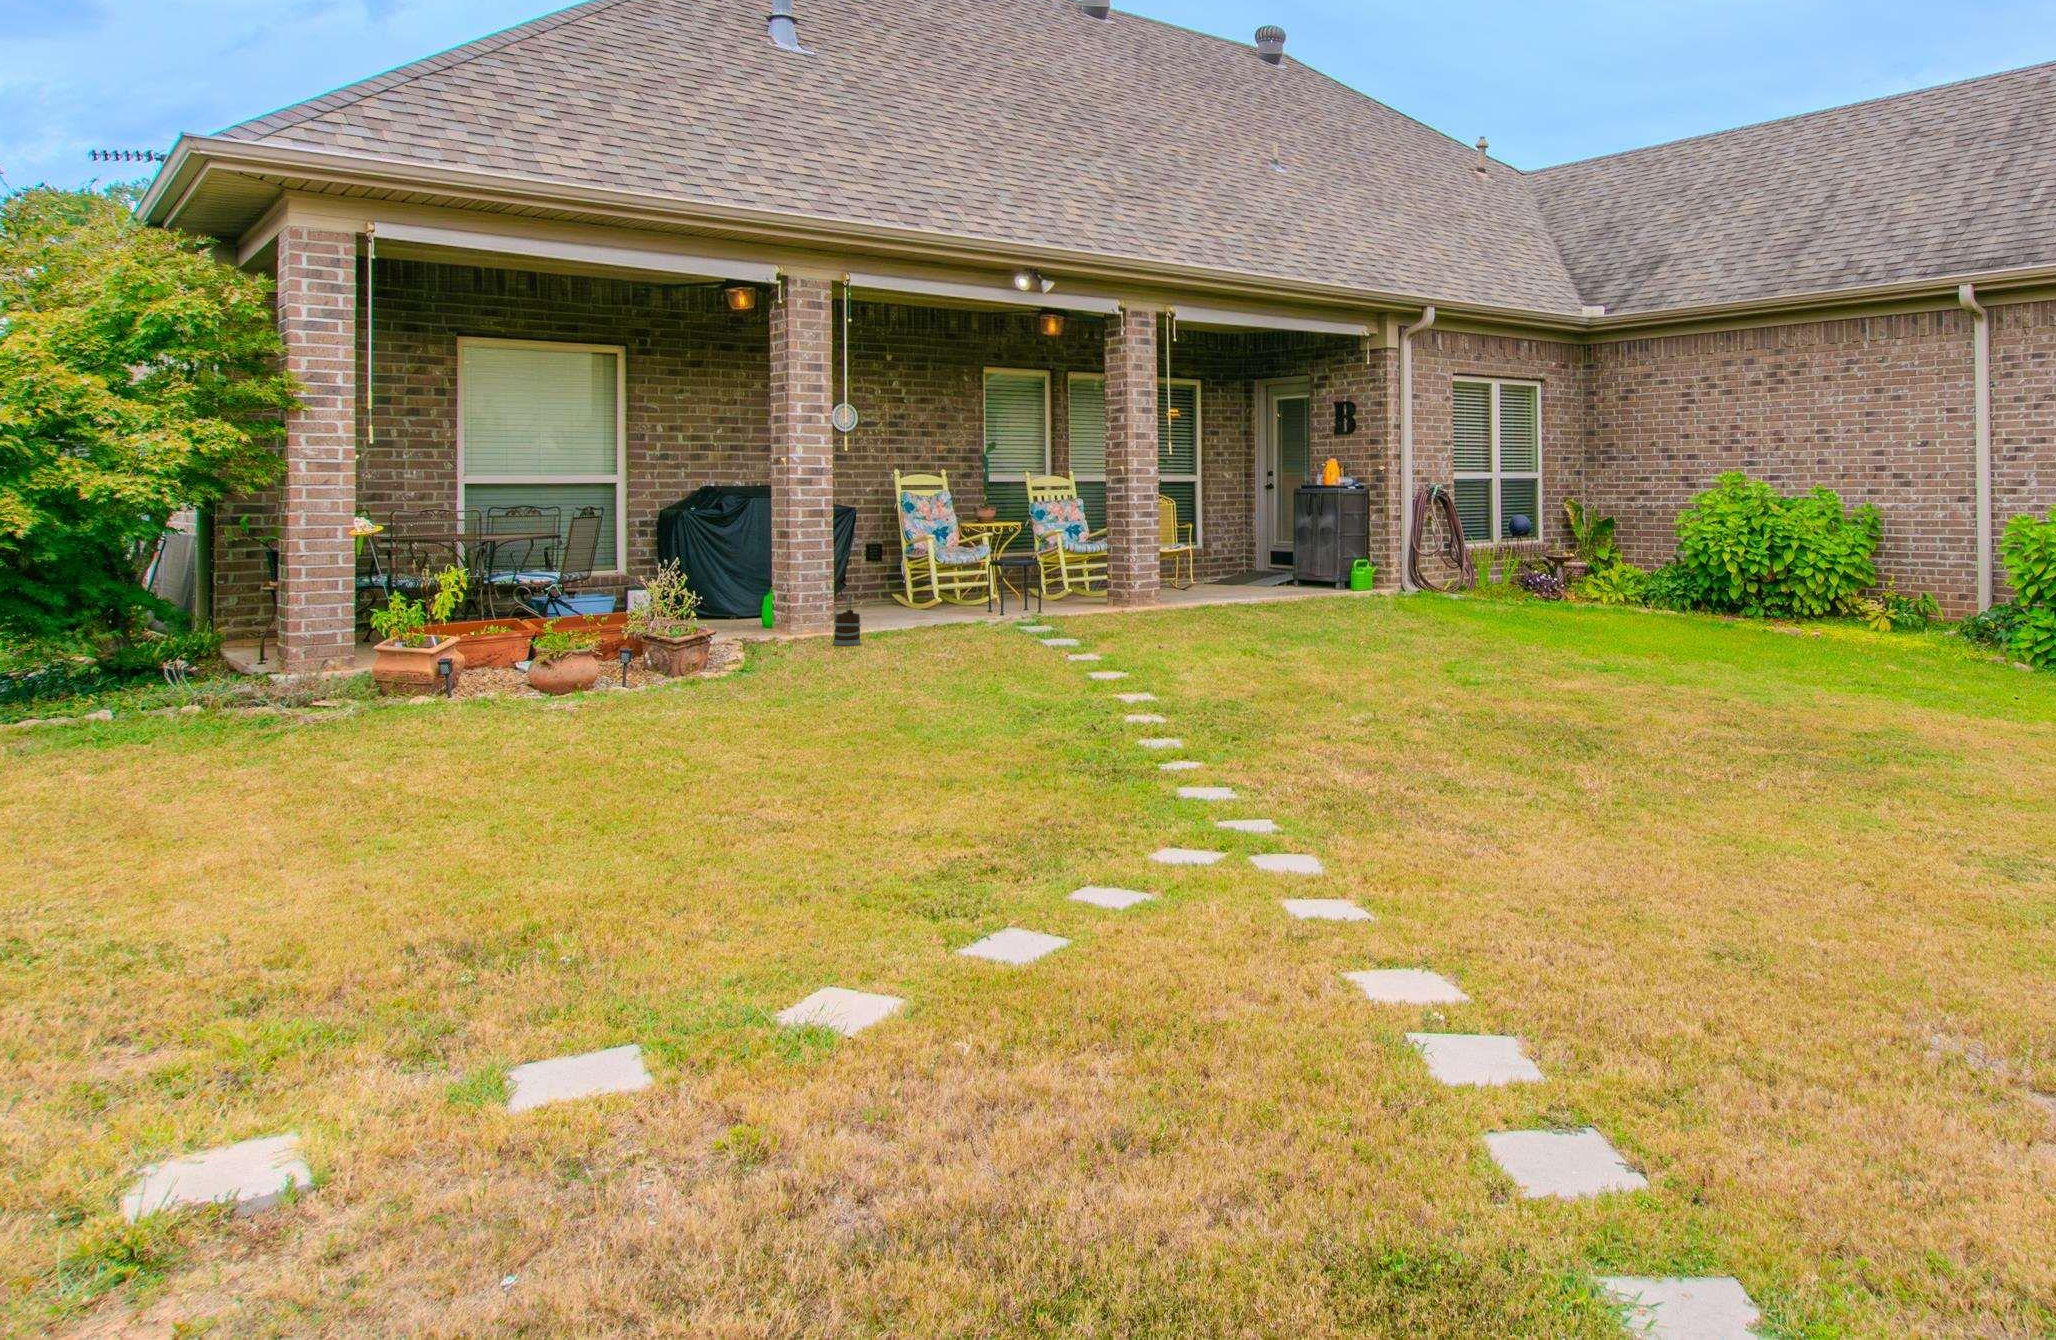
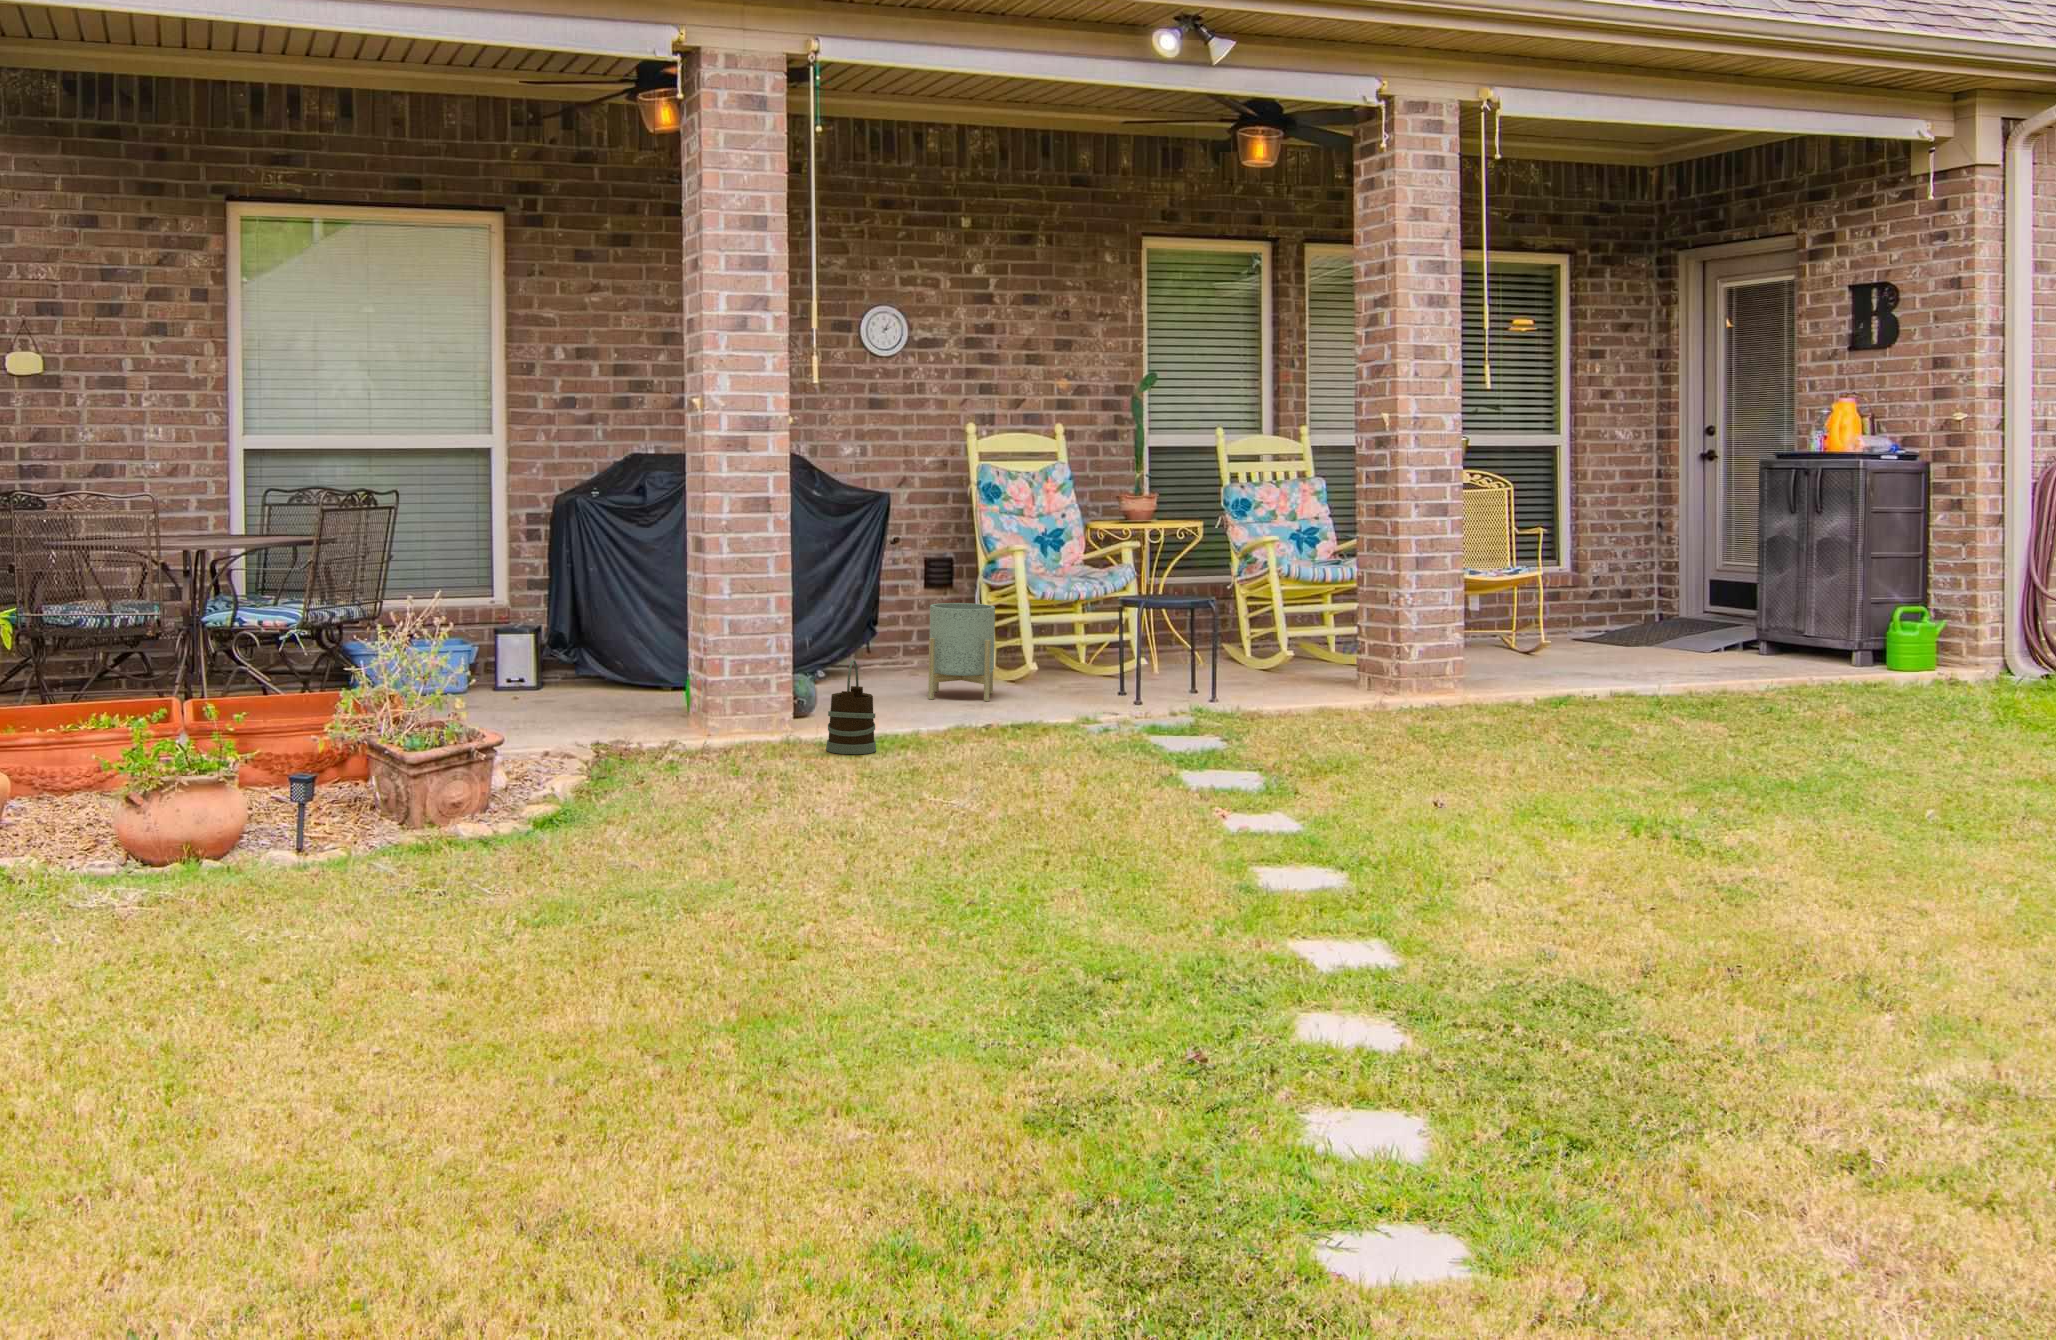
planter: none [875,568,912,620] -> present [928,603,995,701]

